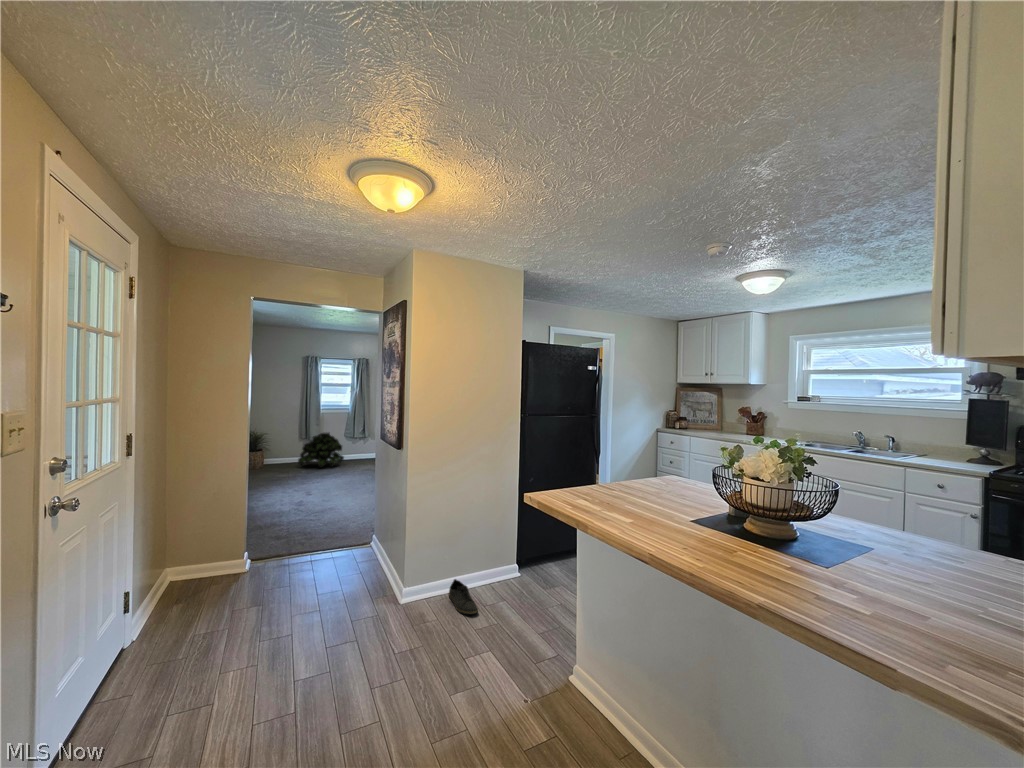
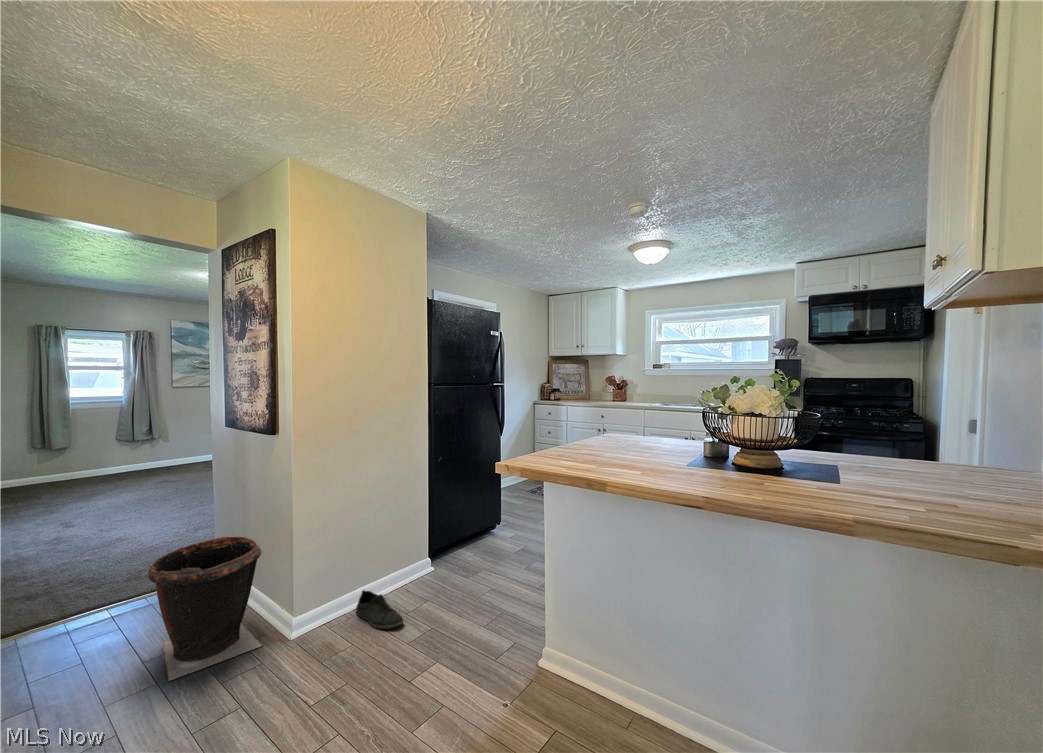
potted plant: present [298,433,344,468] -> none [25,437,118,492]
waste bin: none [324,519,389,608] -> present [148,537,262,681]

